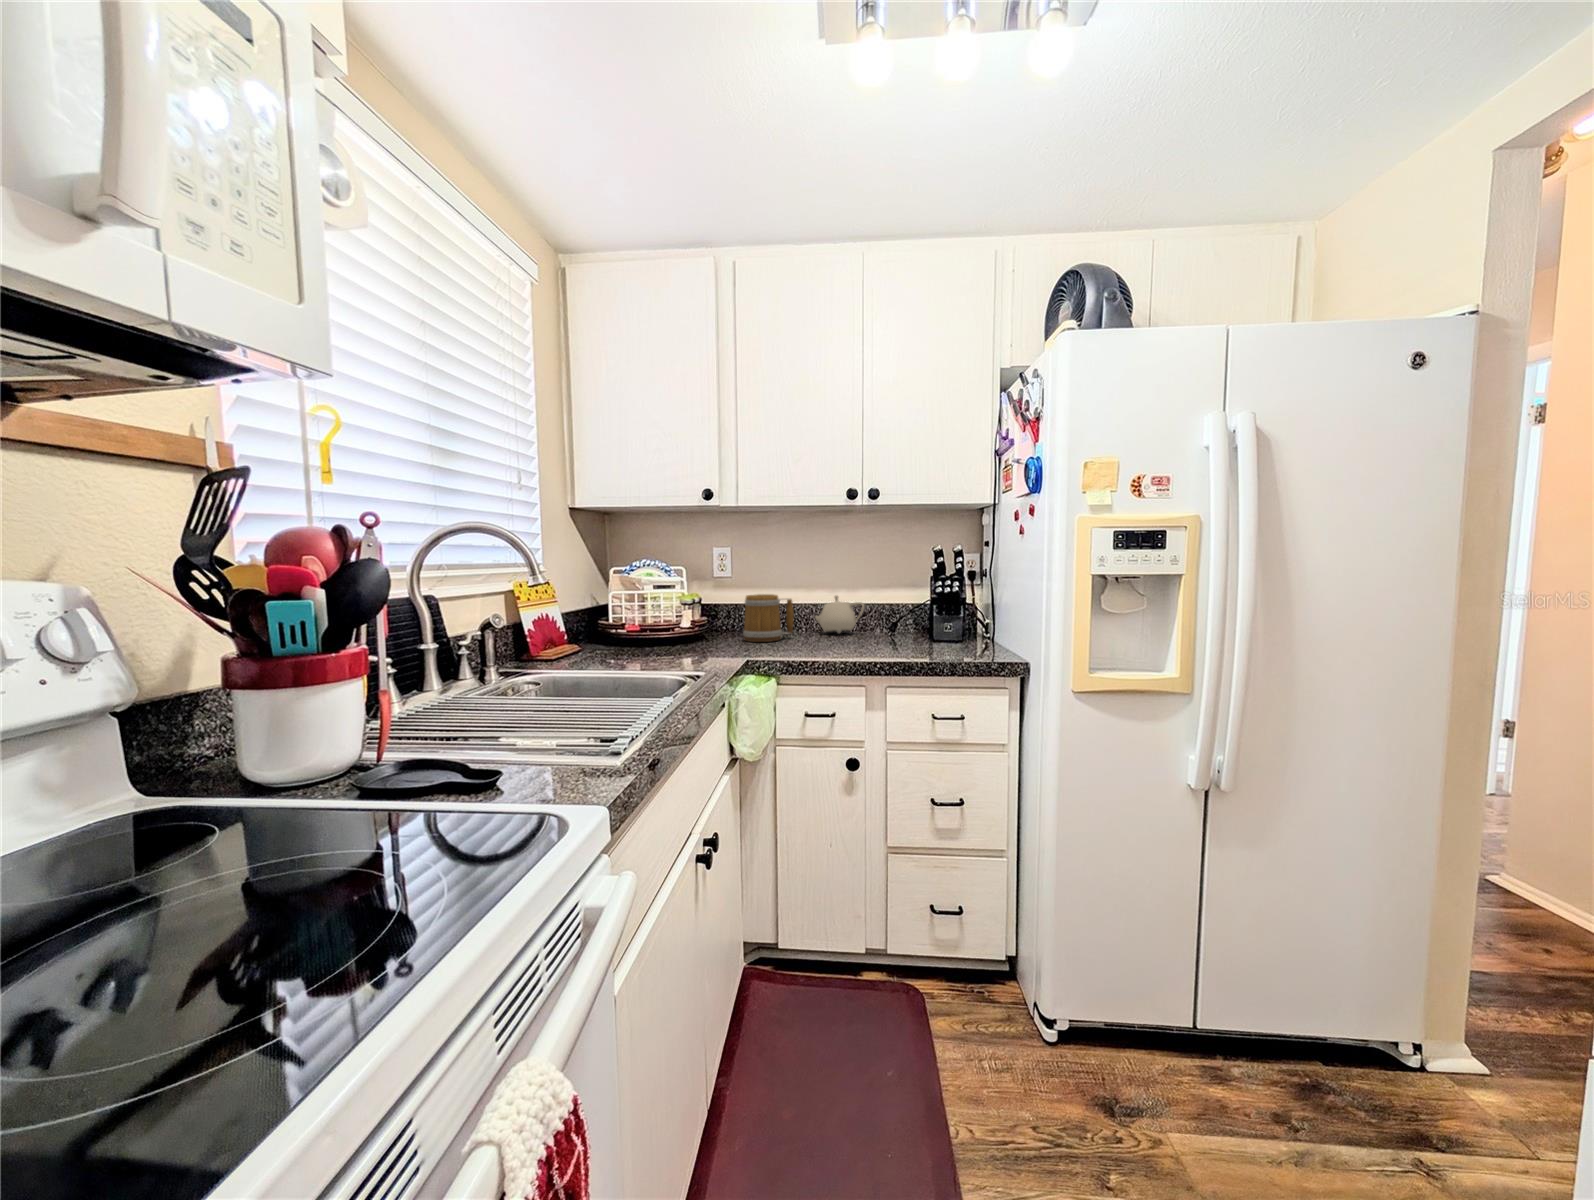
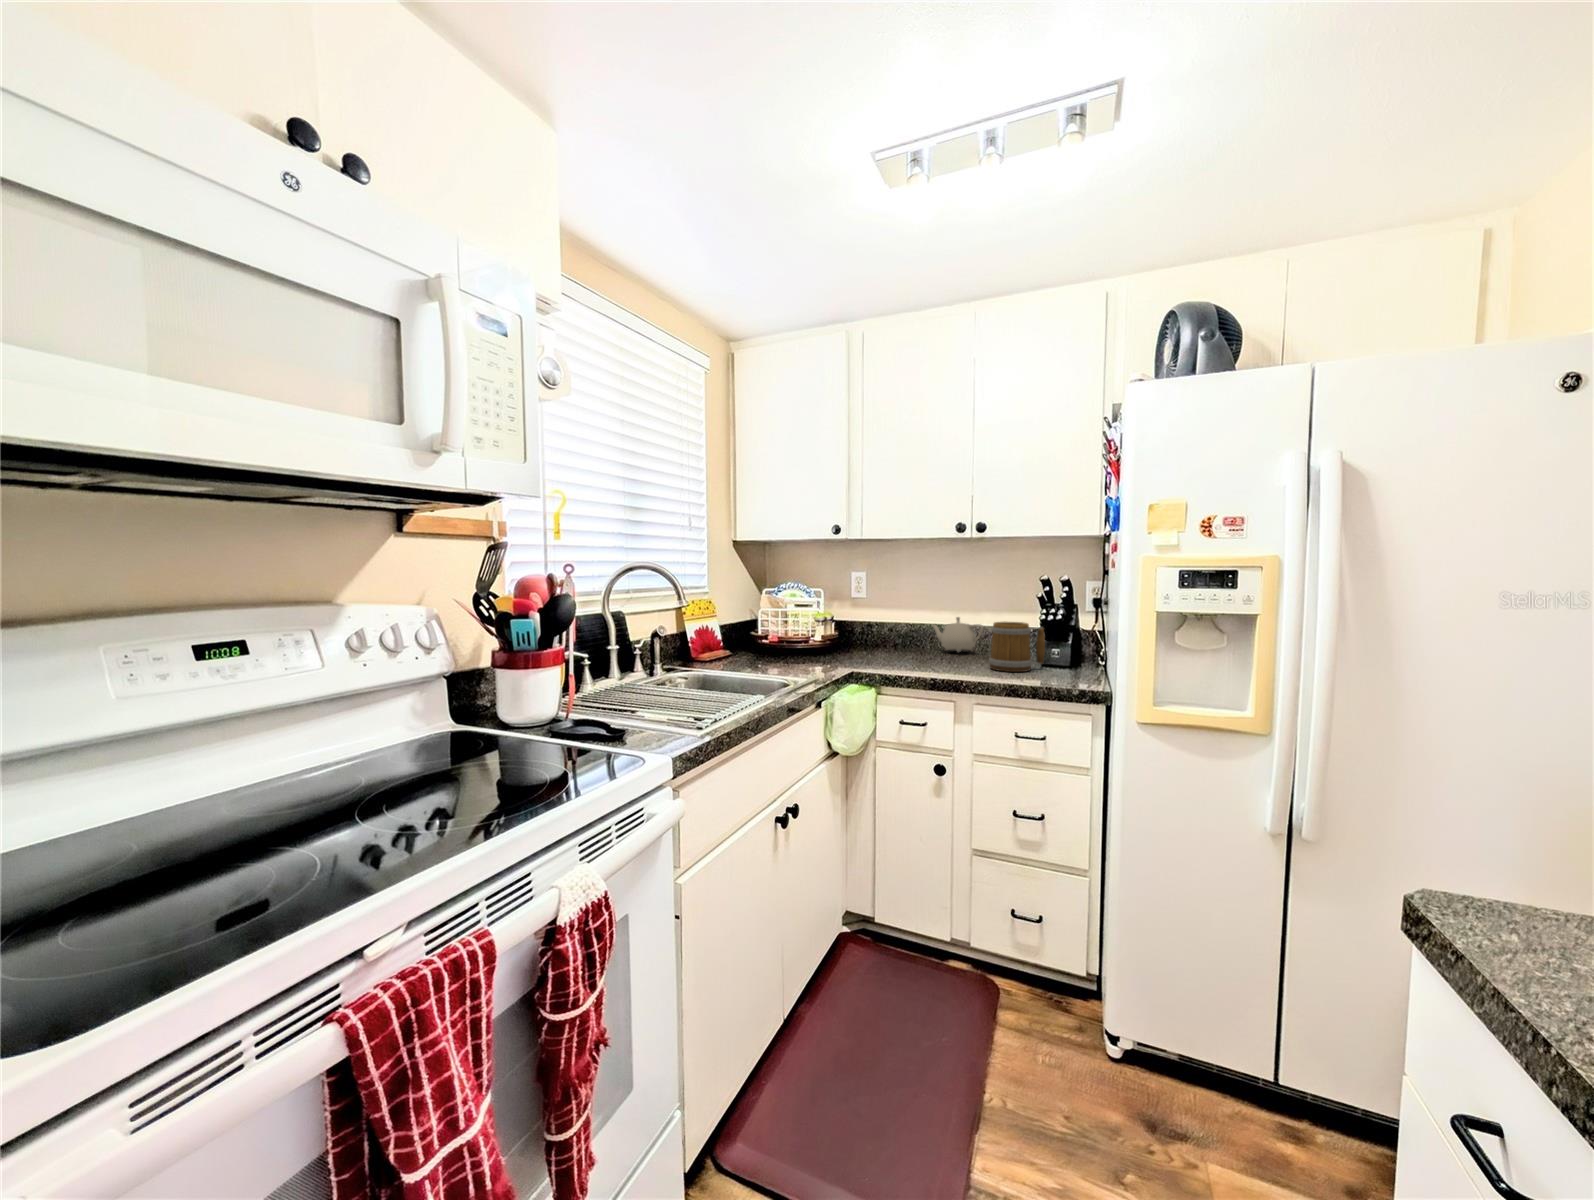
mug: present [743,594,794,642] -> present [989,622,1045,672]

